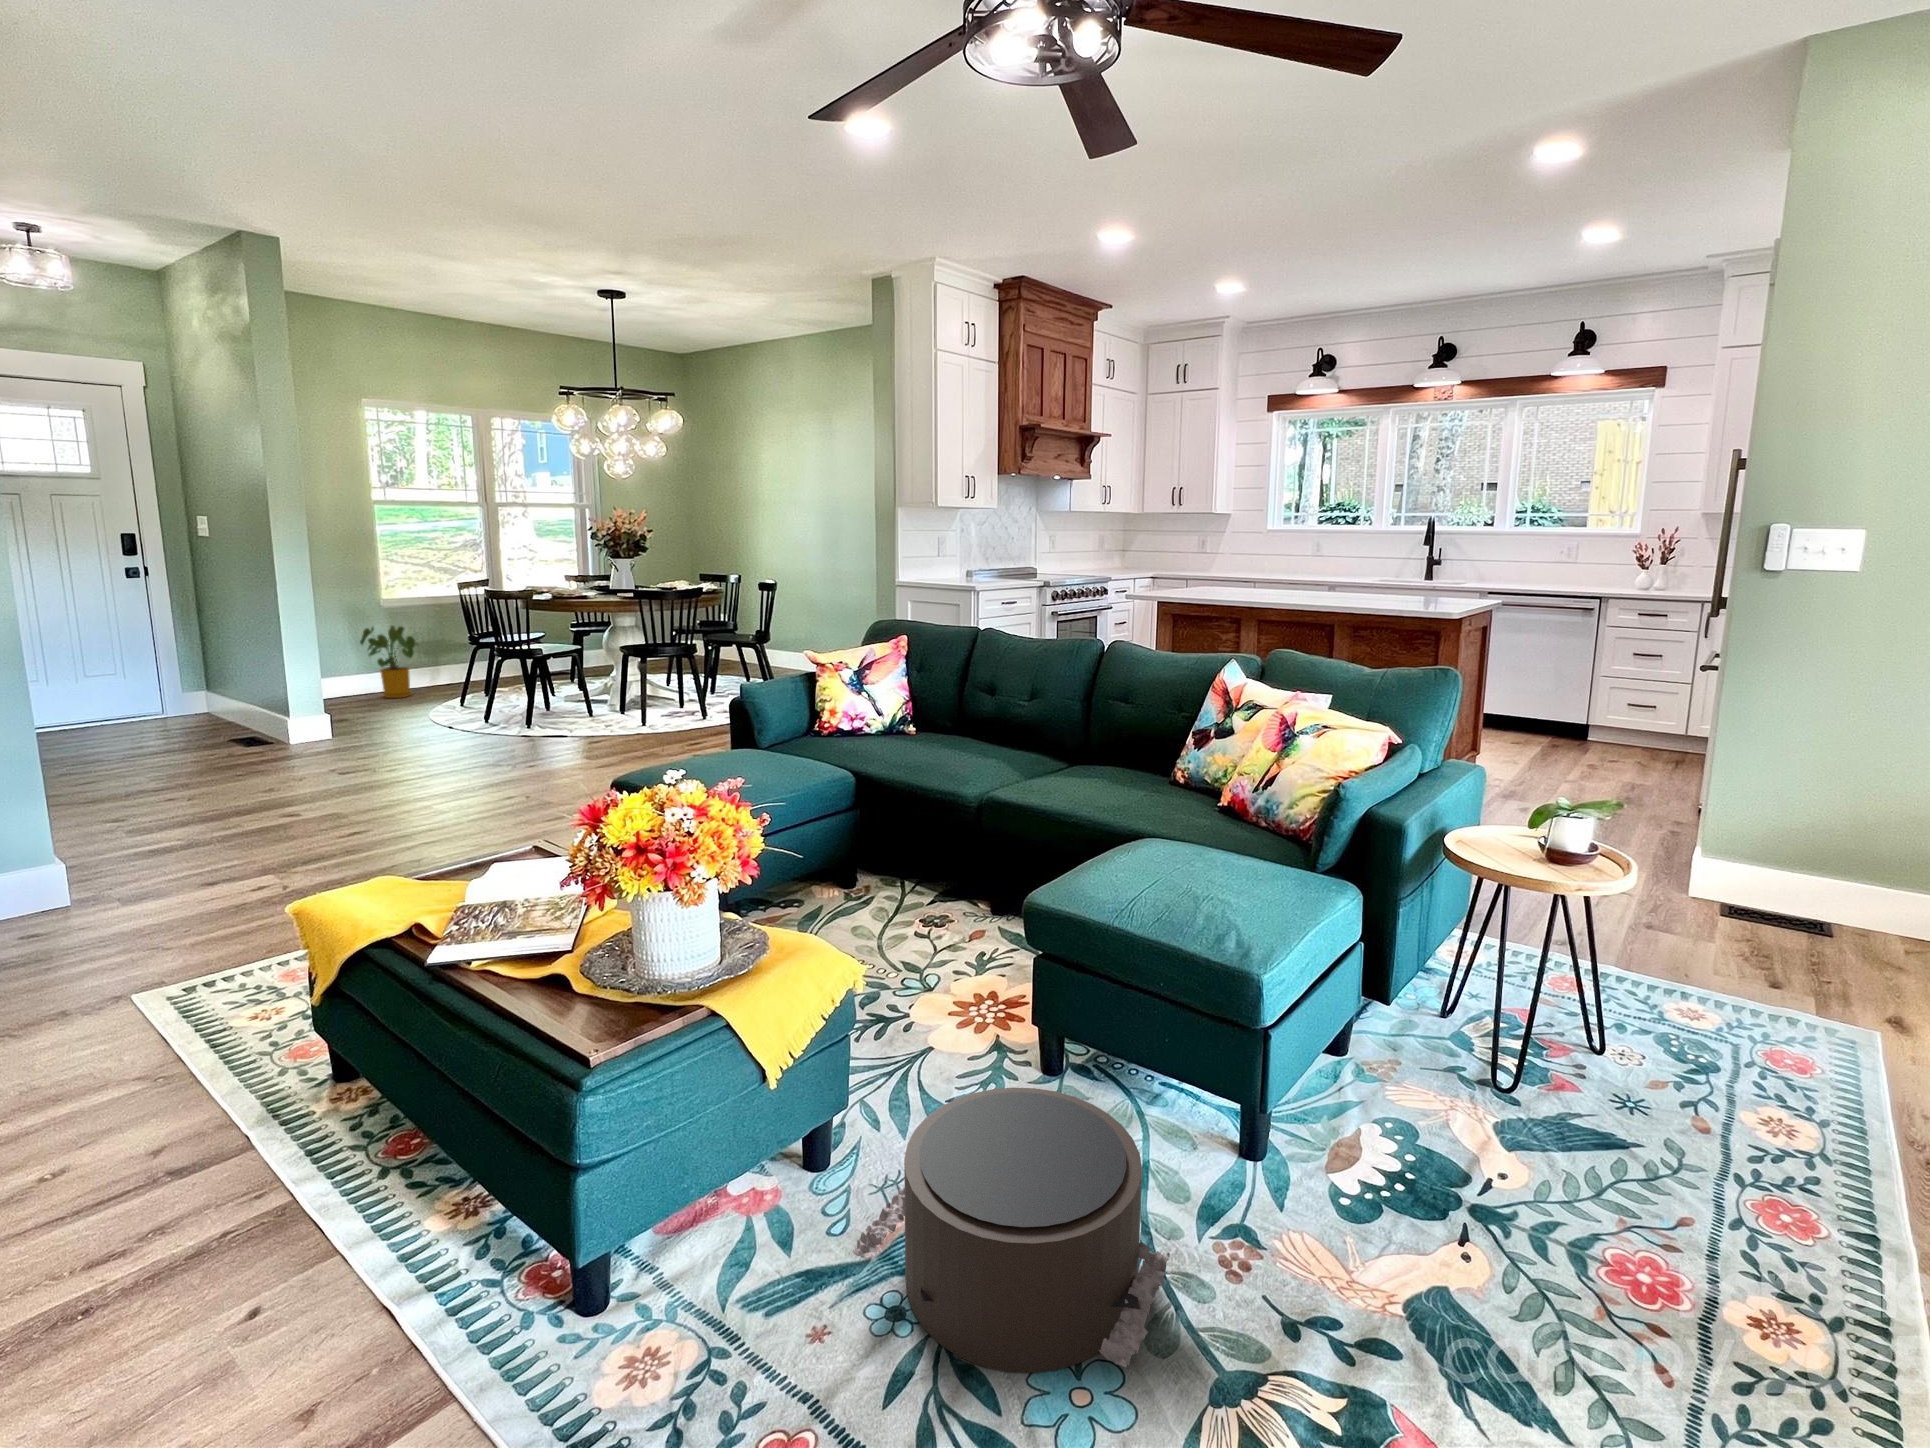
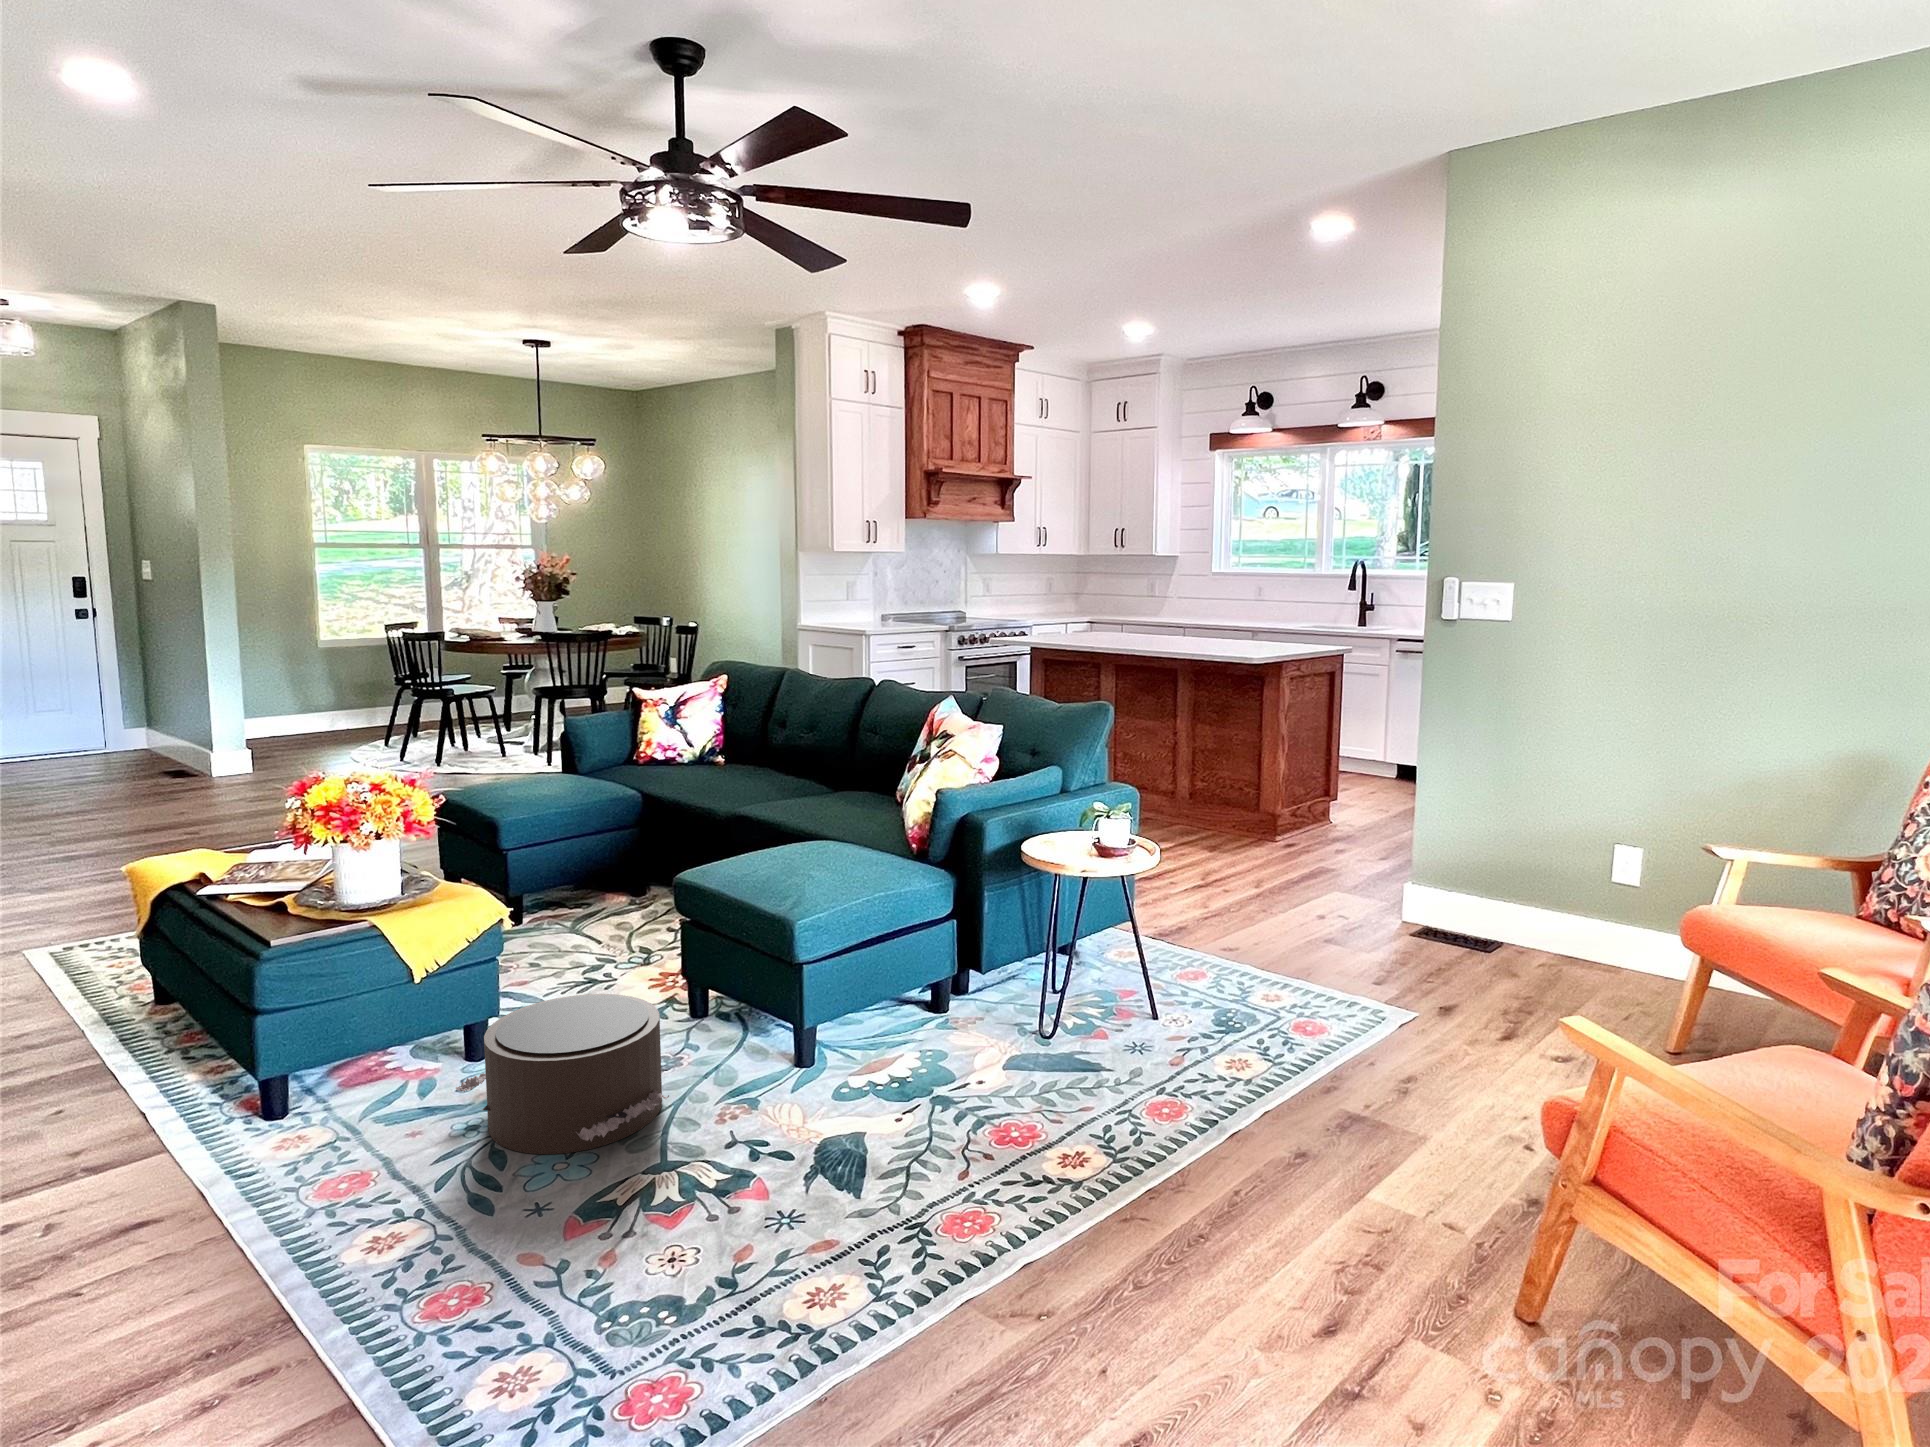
house plant: present [360,626,416,698] -> none [293,665,353,737]

